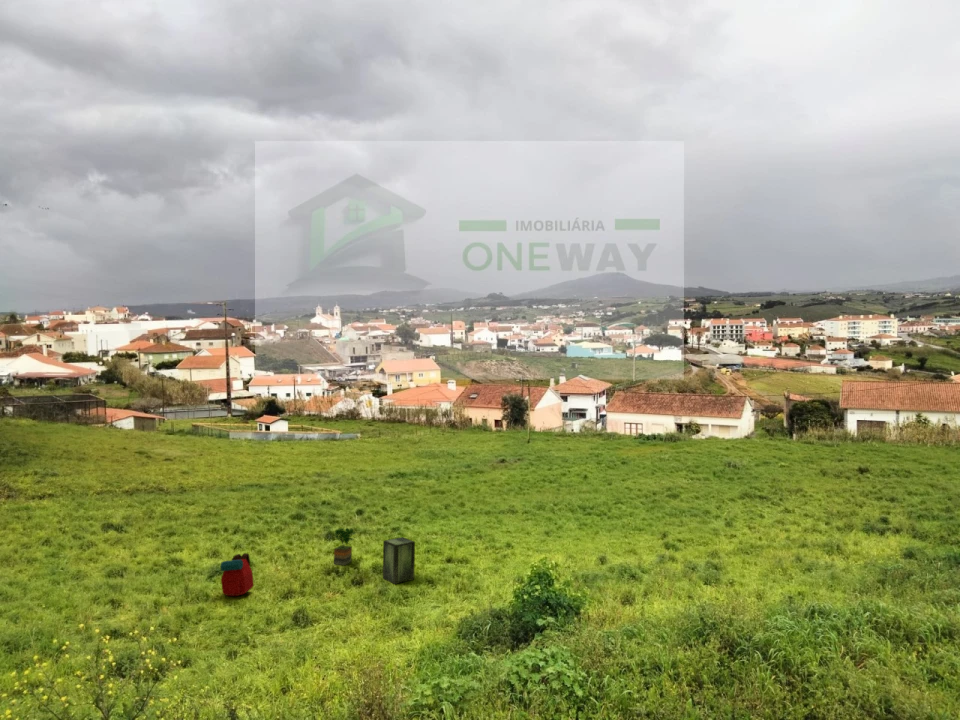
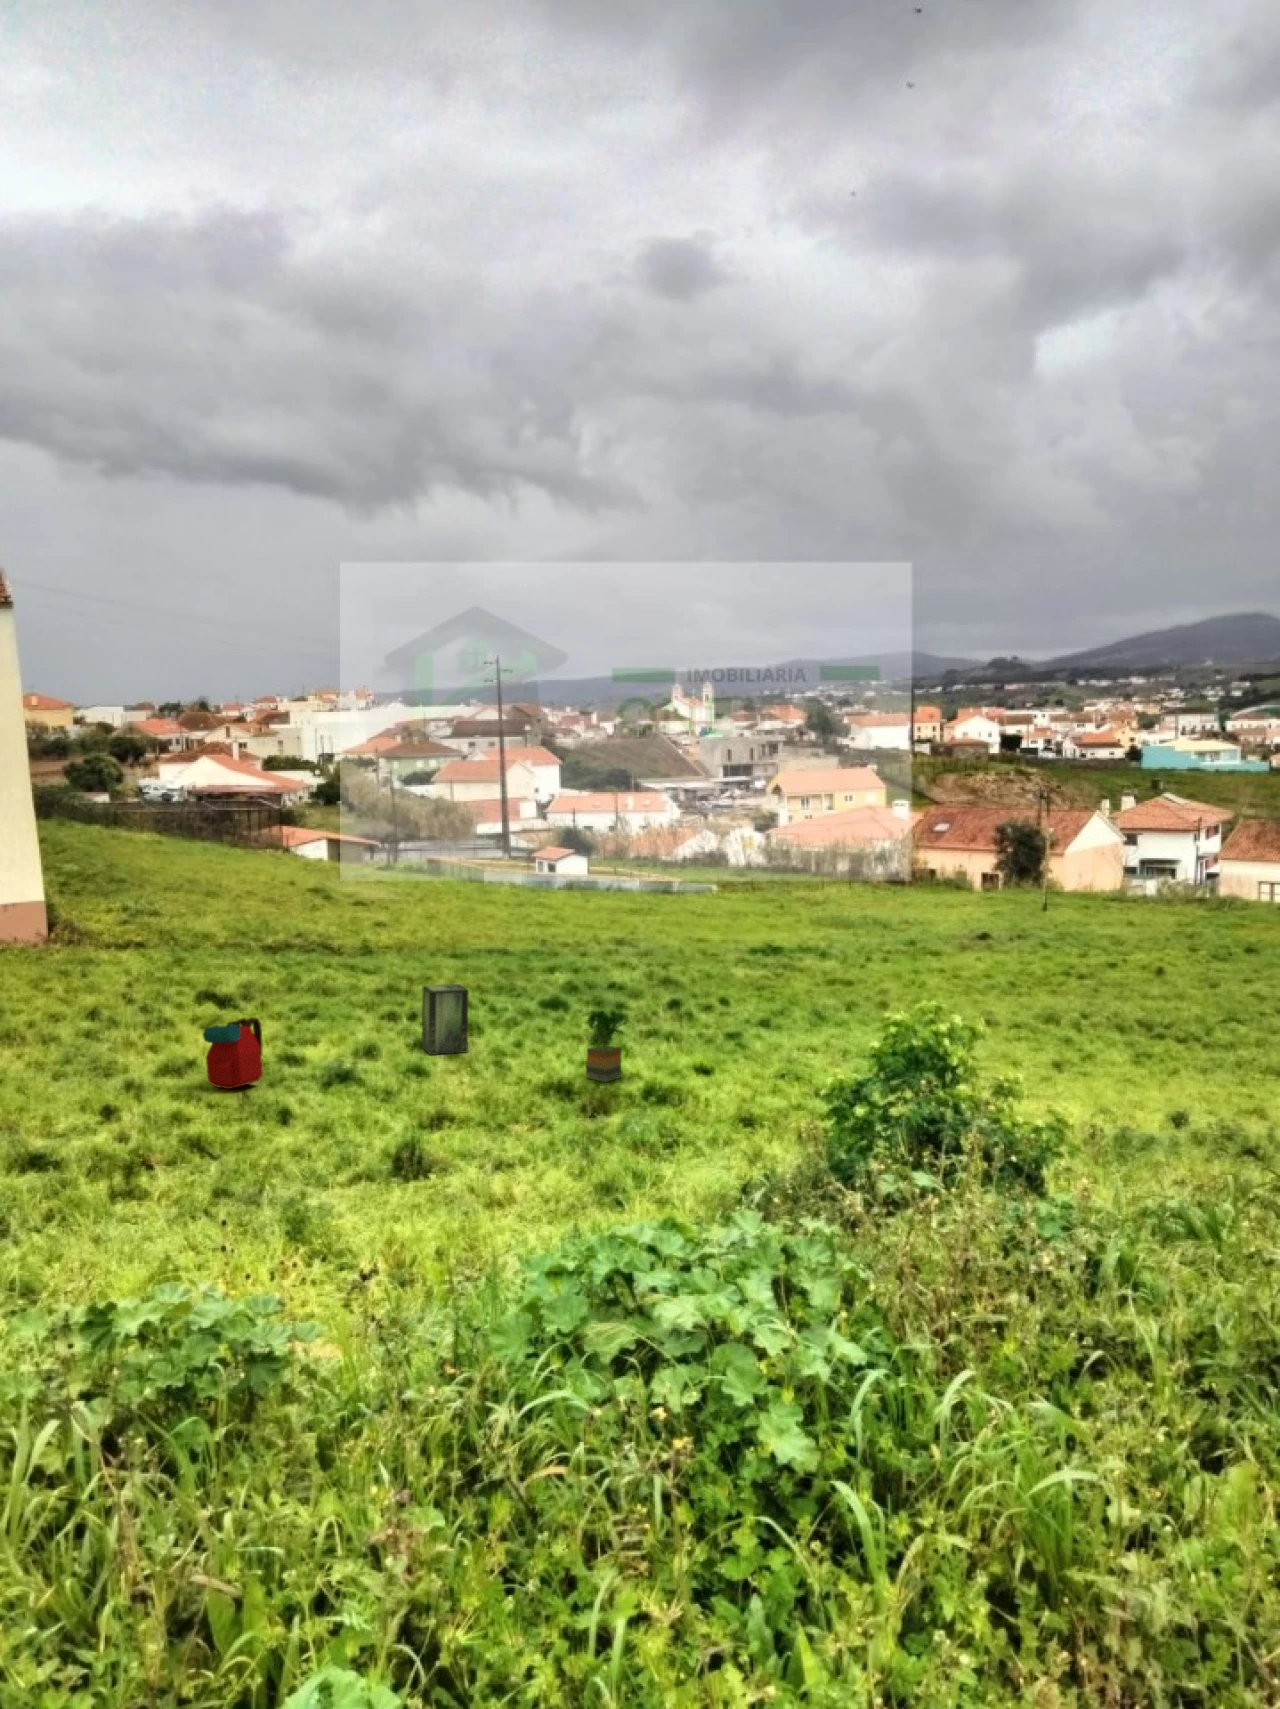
storage box: present [383,537,415,584] -> present [422,984,469,1055]
backpack: present [220,553,254,596] -> present [203,1017,263,1089]

